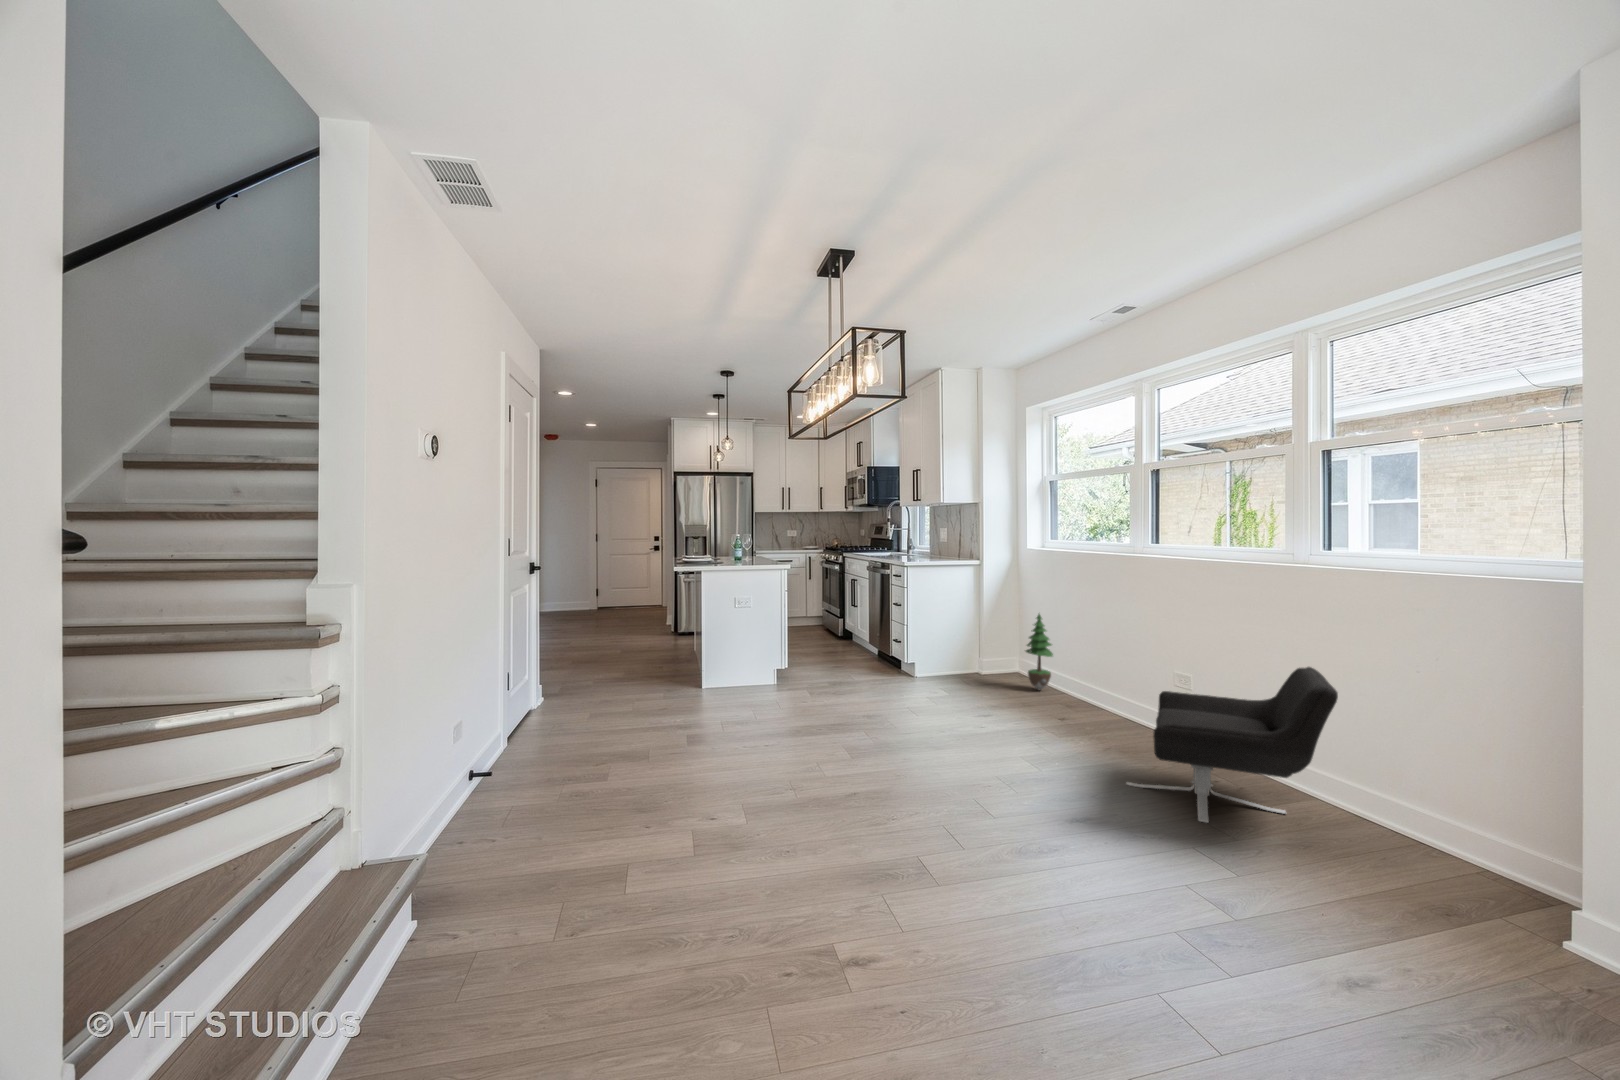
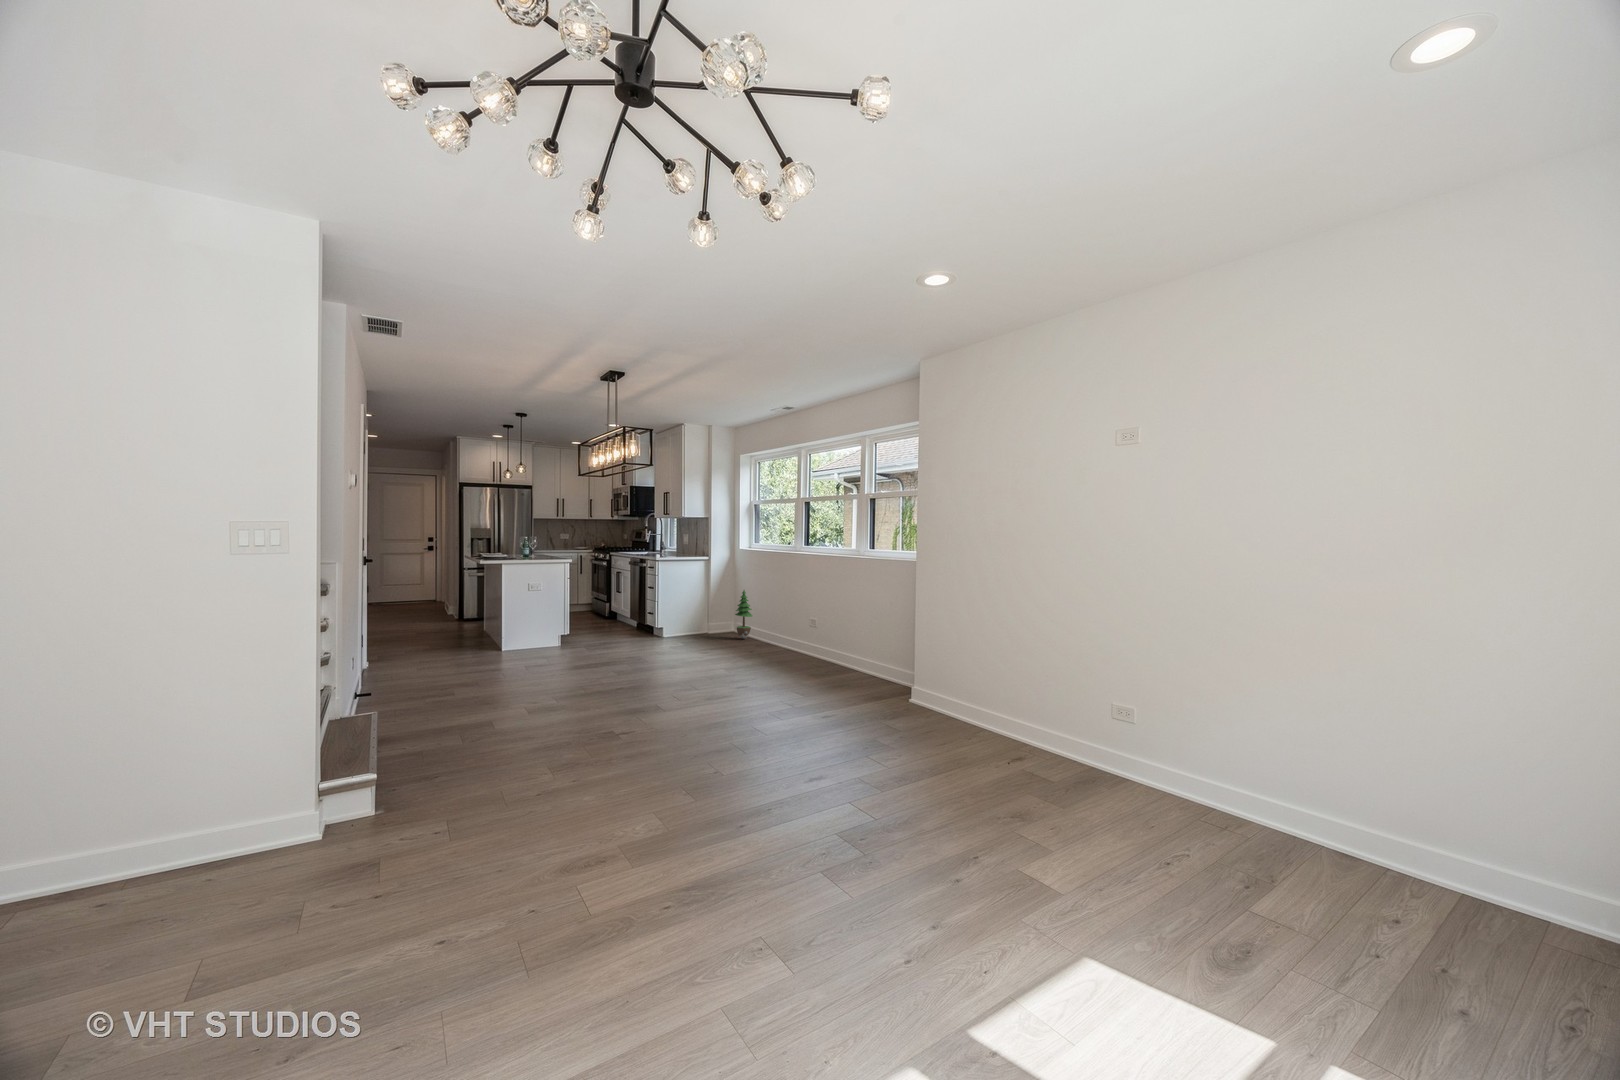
lounge chair: present [1126,667,1338,823] -> none [773,605,859,682]

